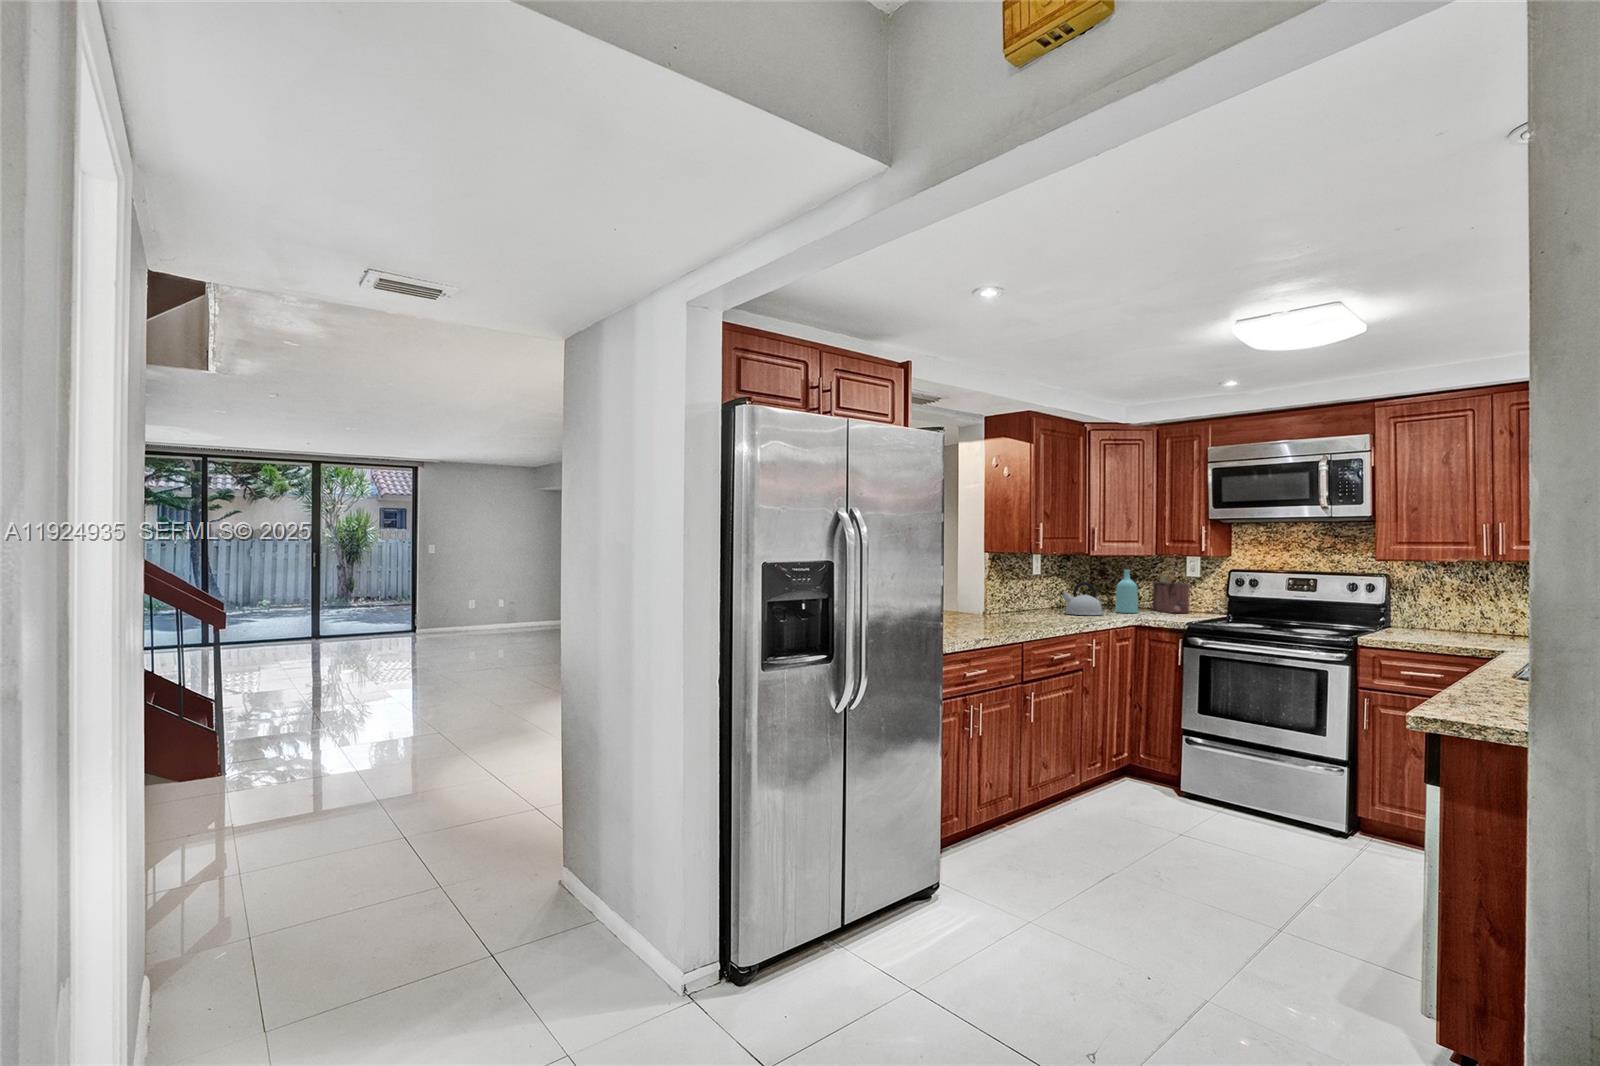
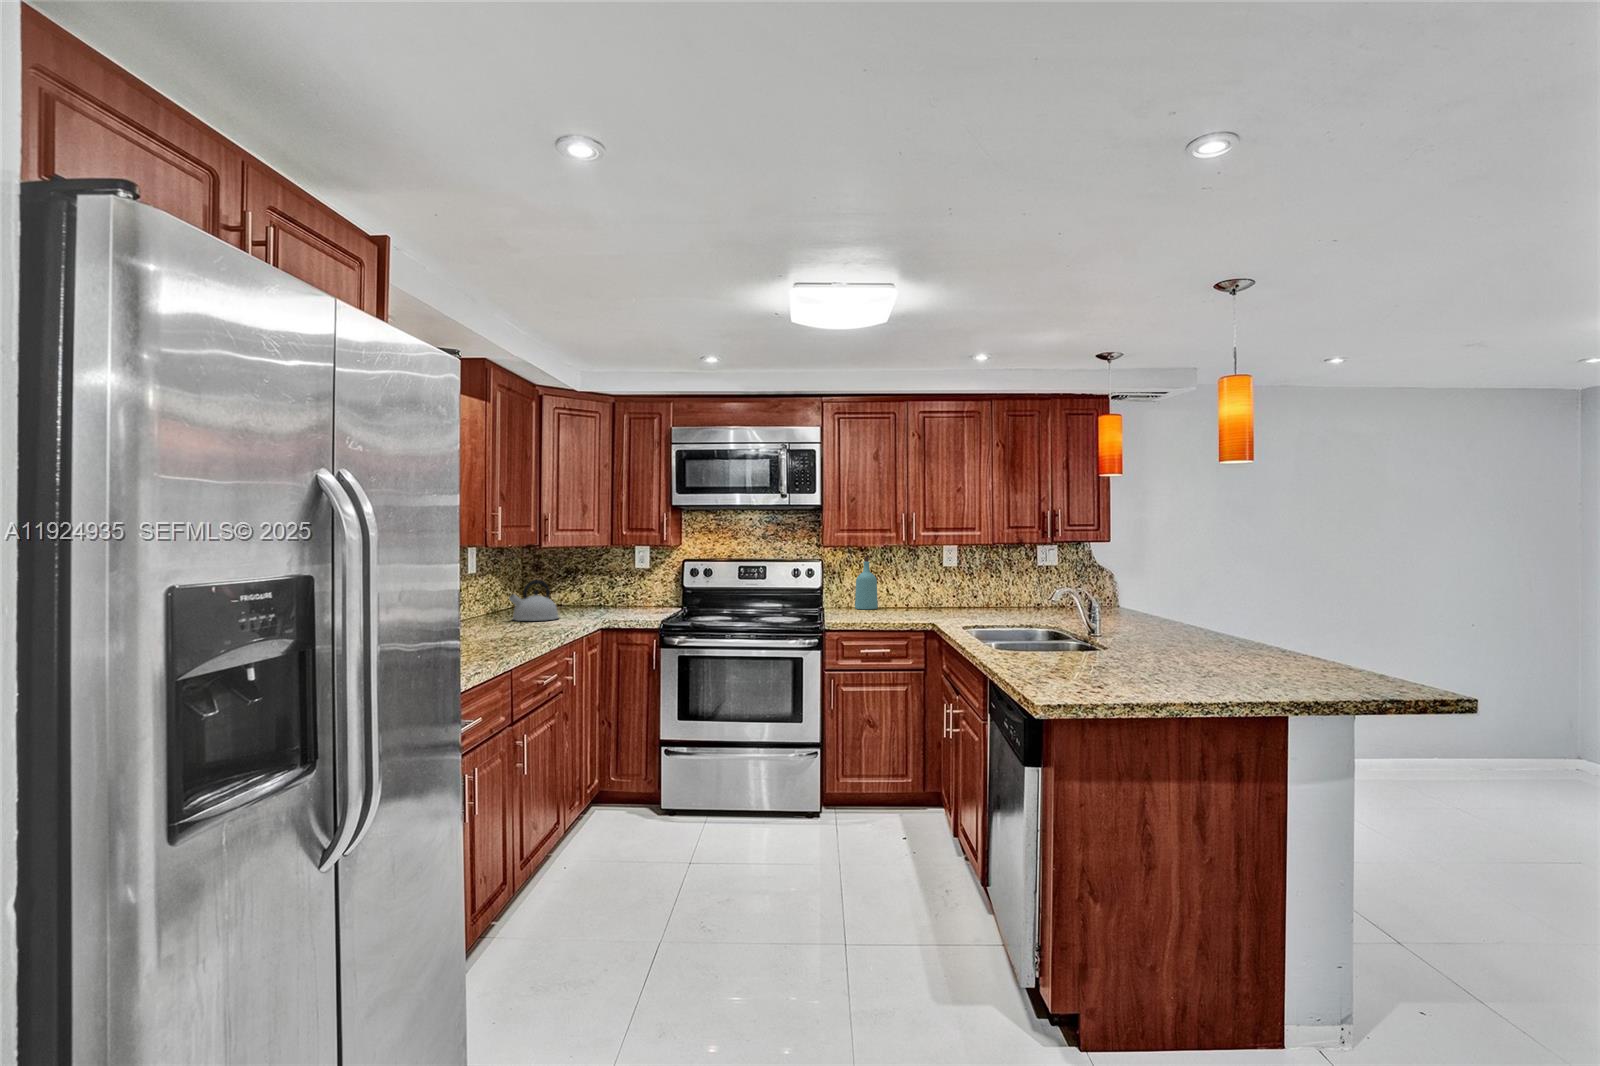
bottle: present [1115,565,1138,613] -> present [855,557,878,609]
toaster: present [1152,575,1190,613] -> none [599,567,641,610]

